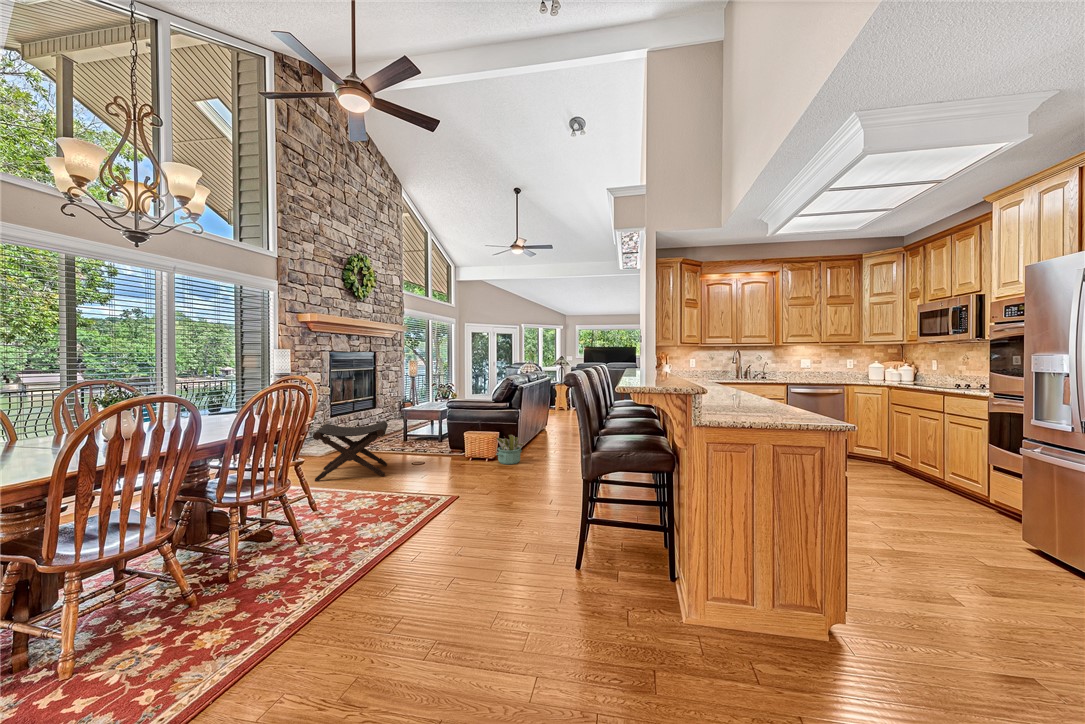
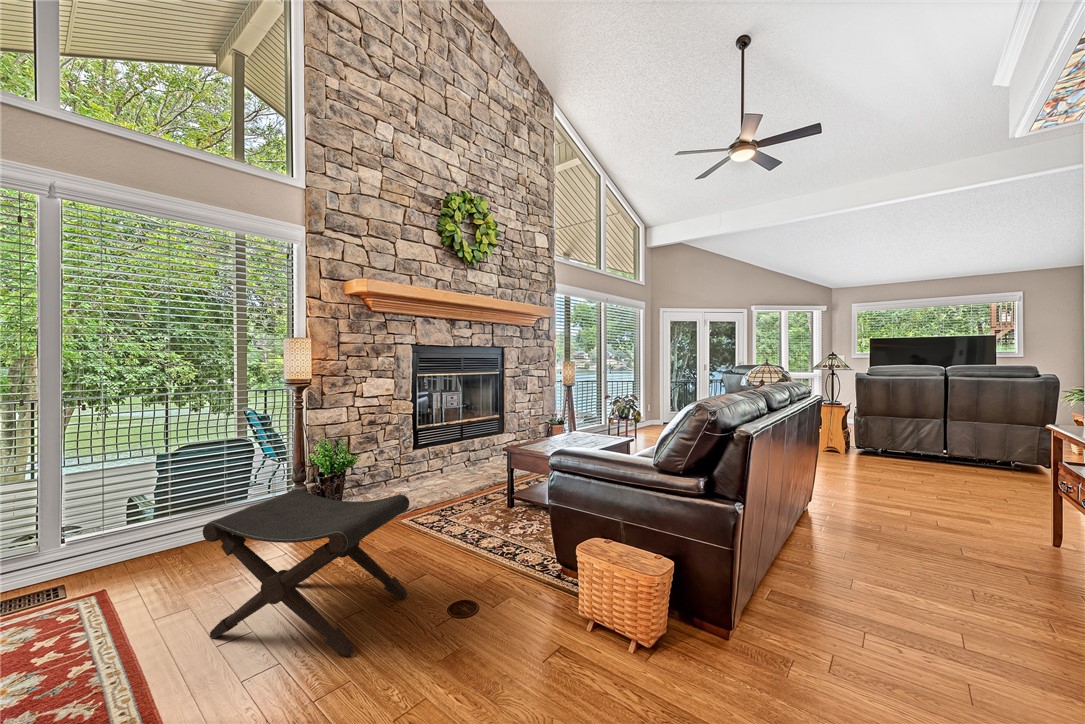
decorative plant: present [496,435,523,464] -> none [661,572,751,679]

